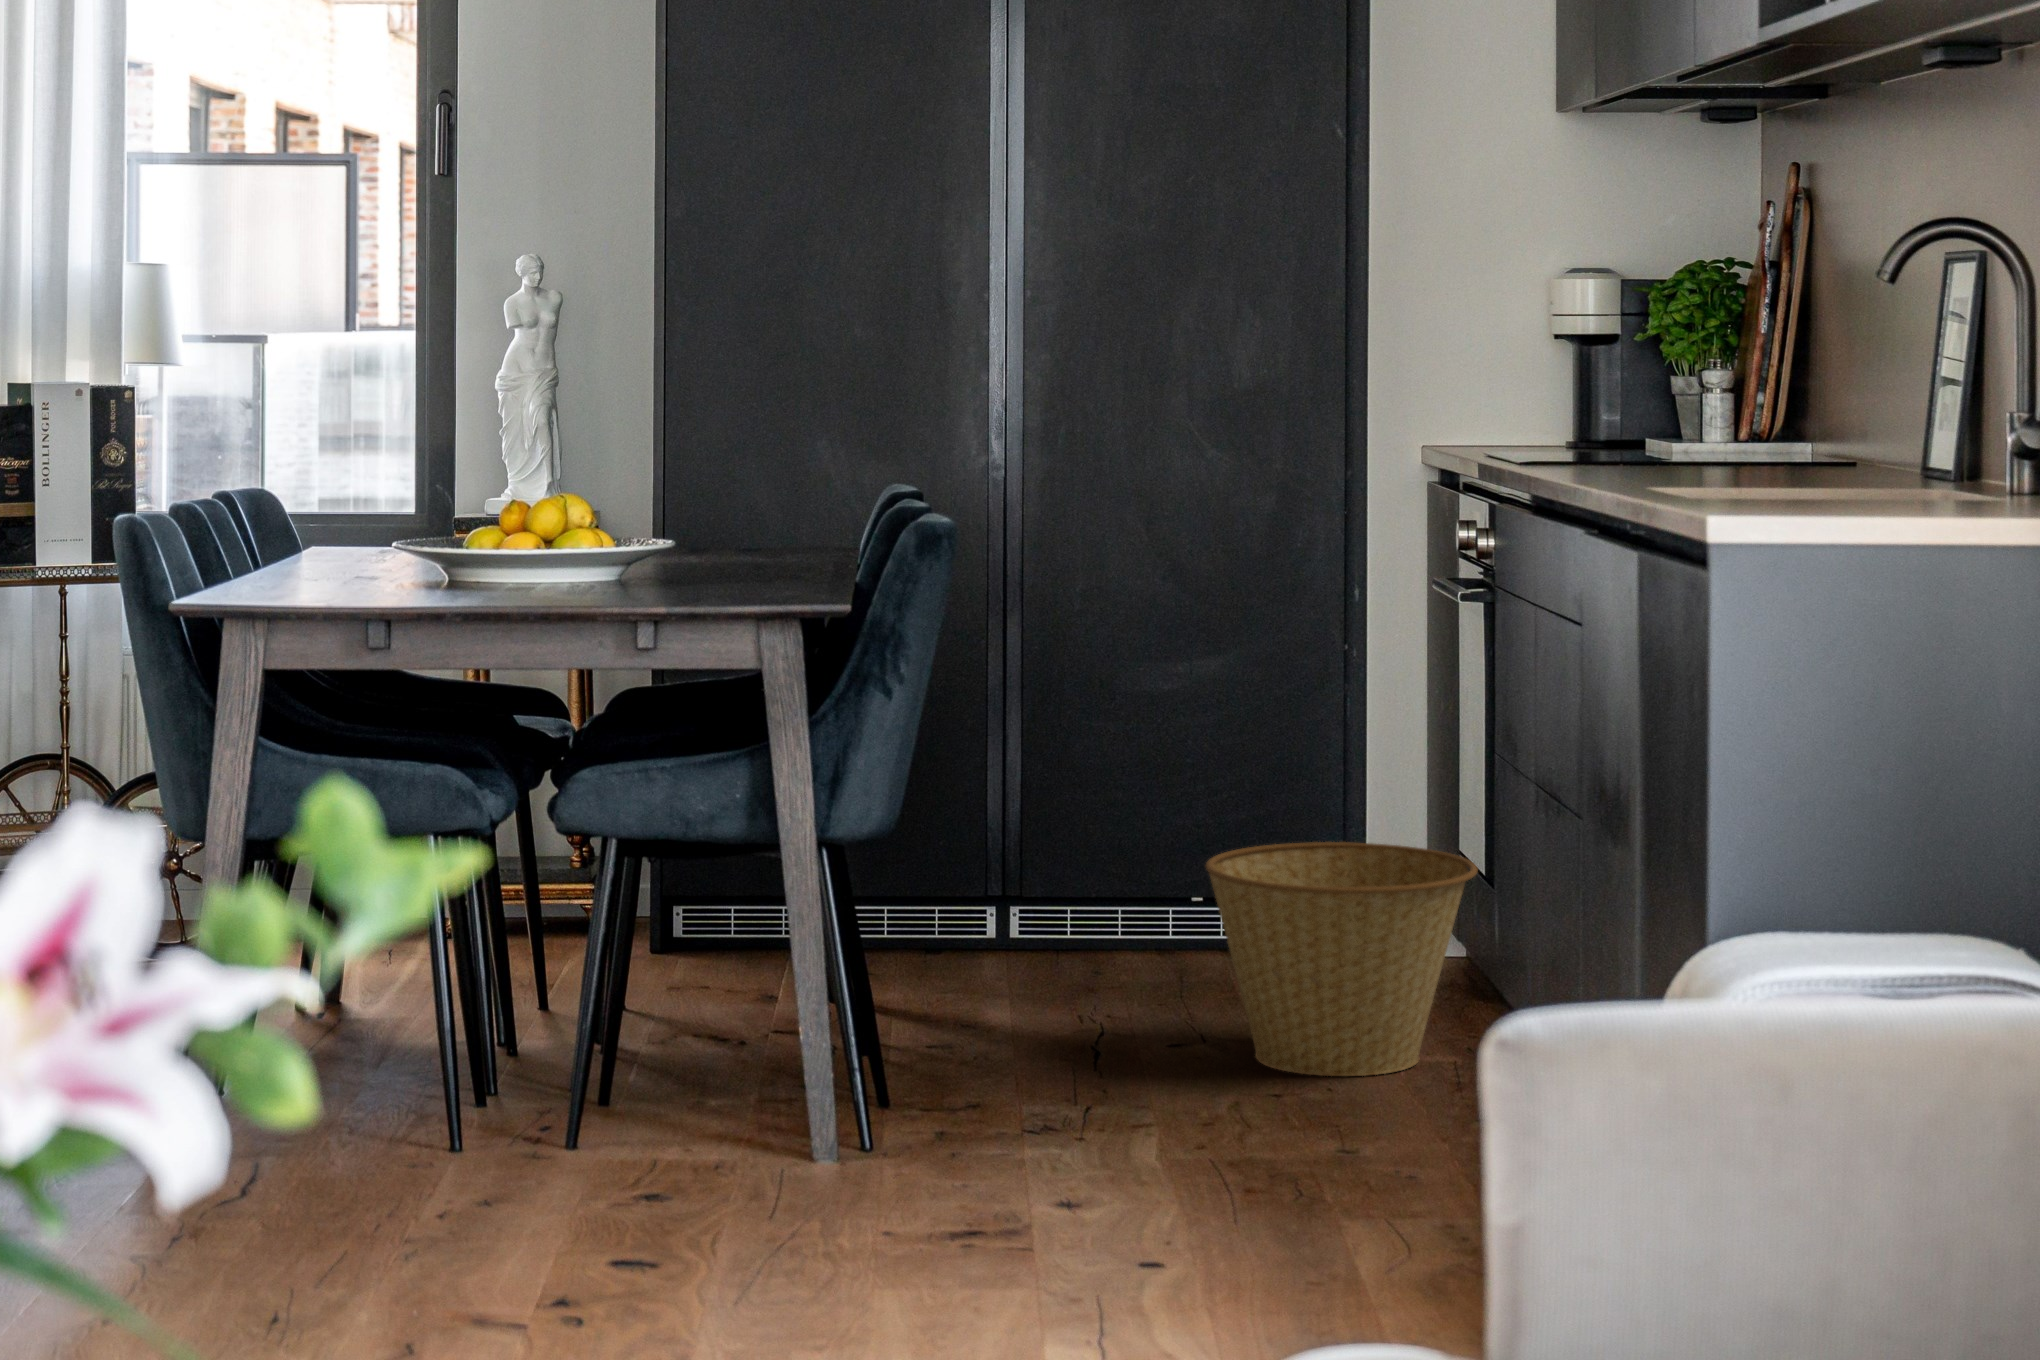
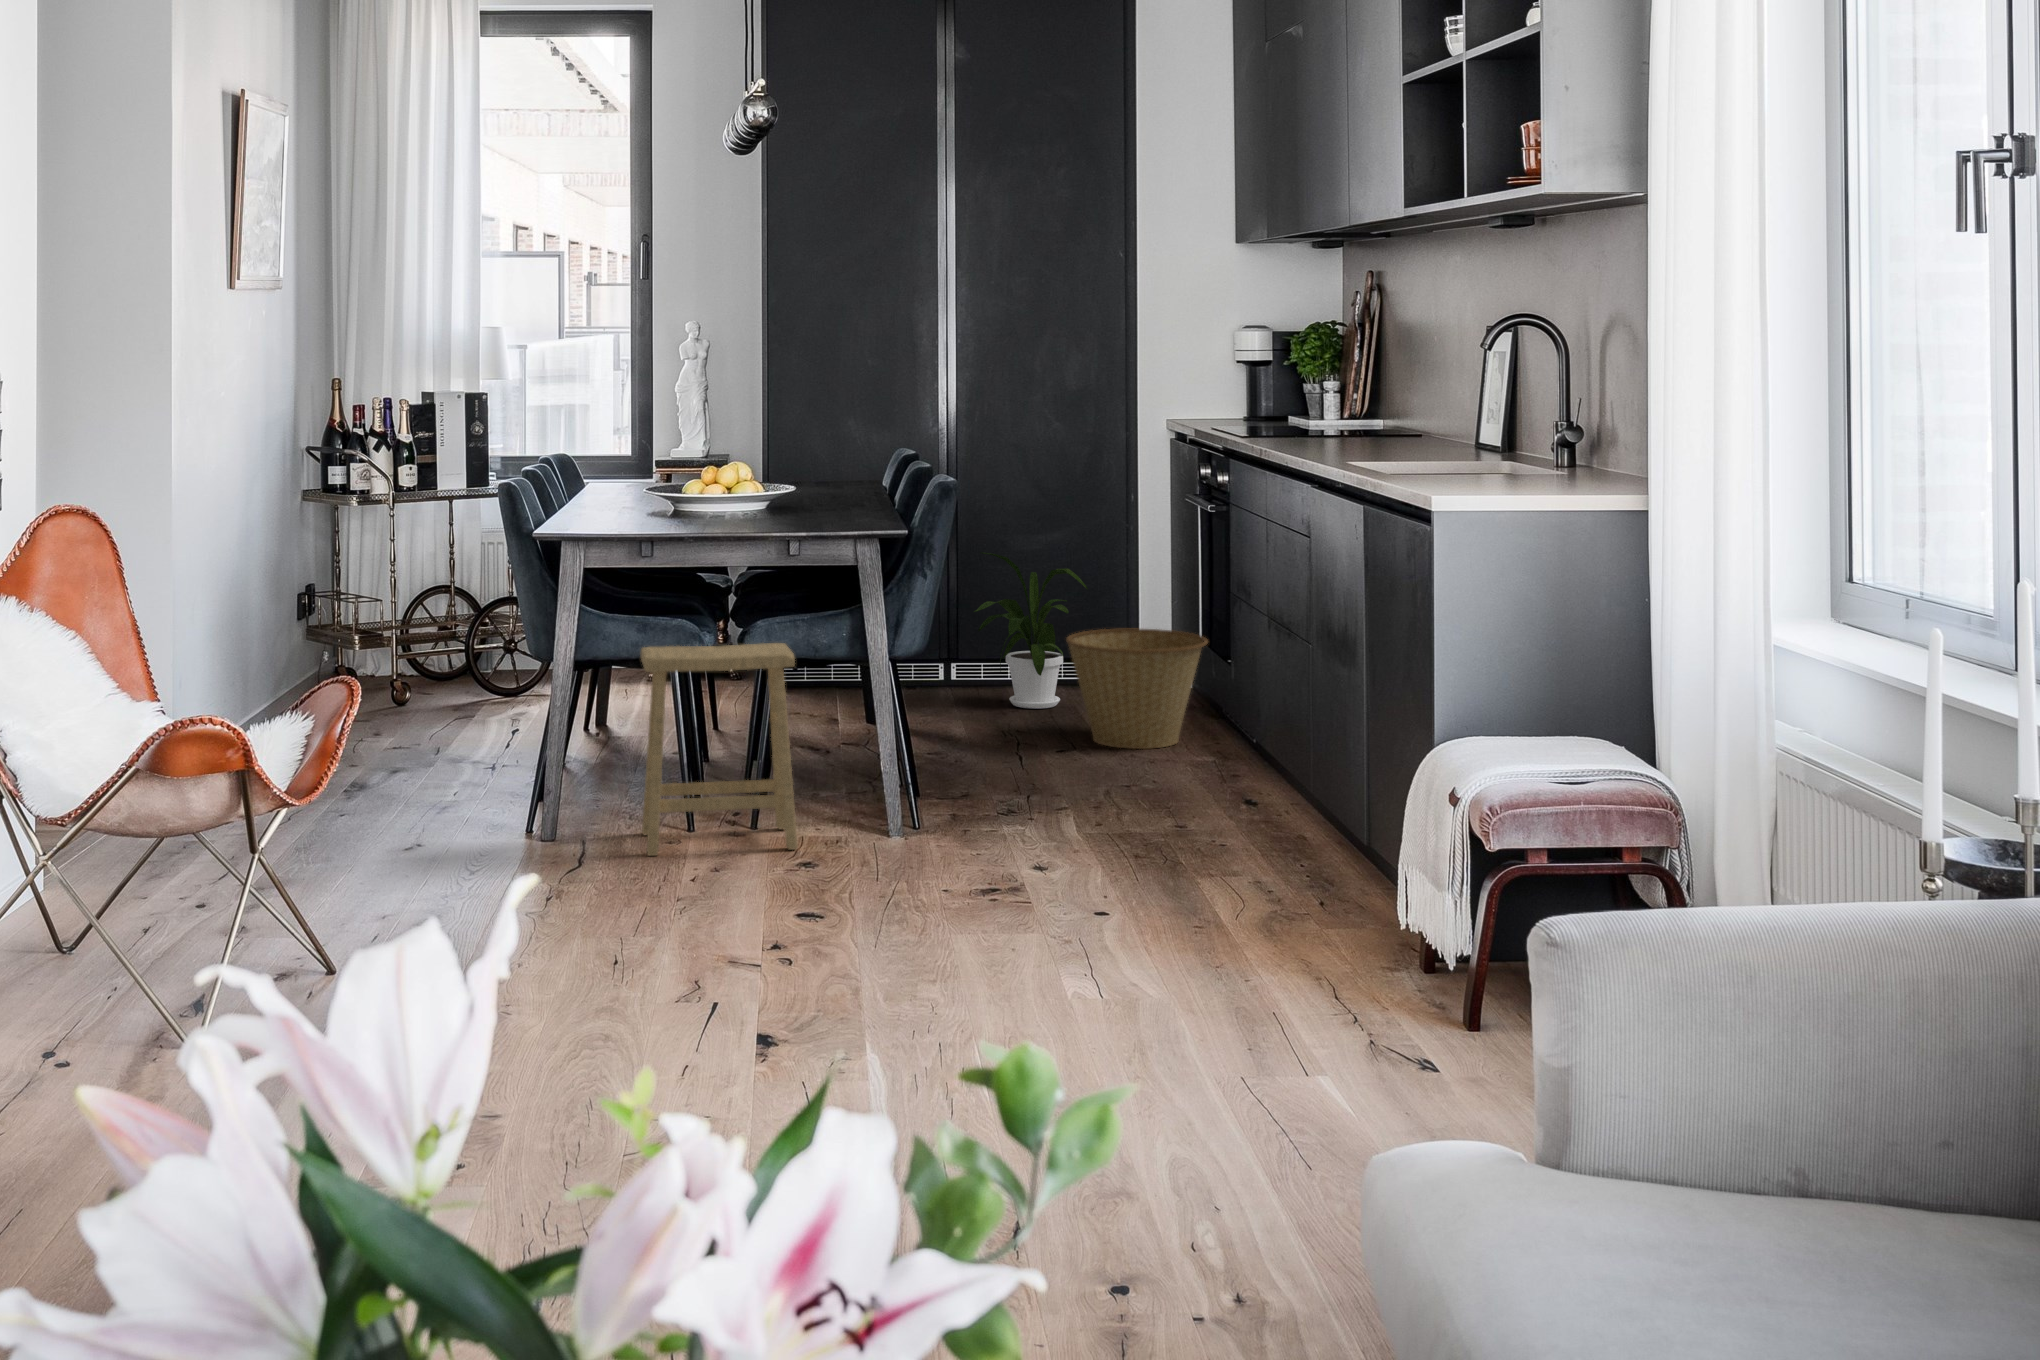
house plant: none [1036,693,1259,990] -> present [974,552,1088,709]
footstool: none [322,884,629,1313] -> present [641,643,798,856]

